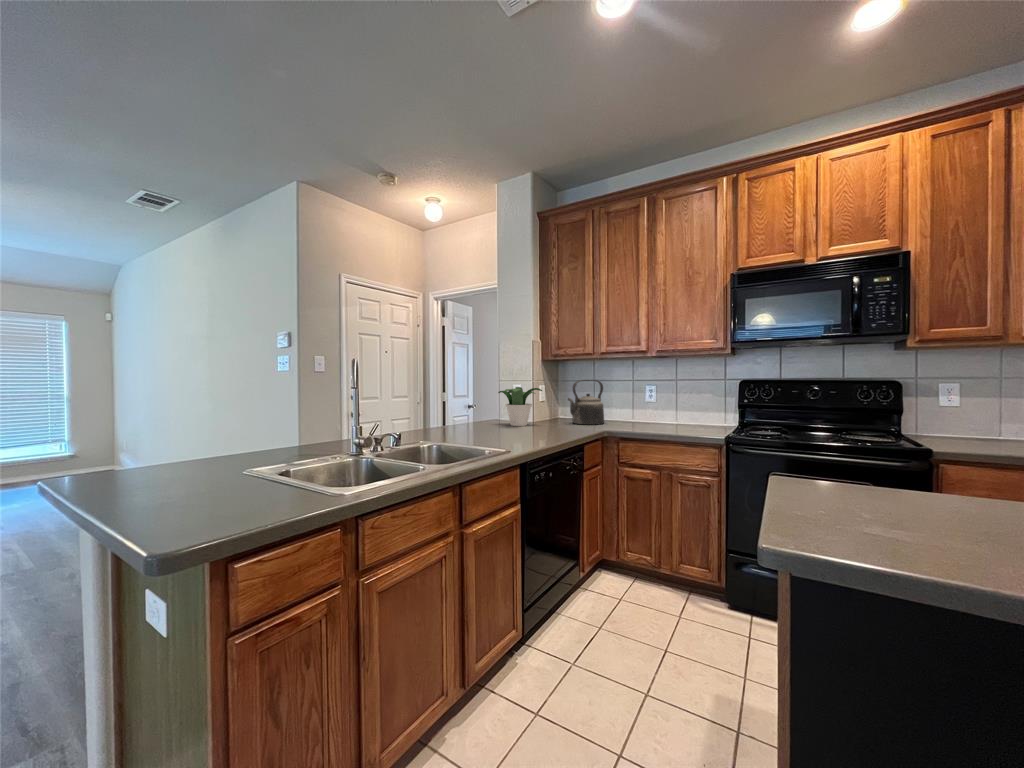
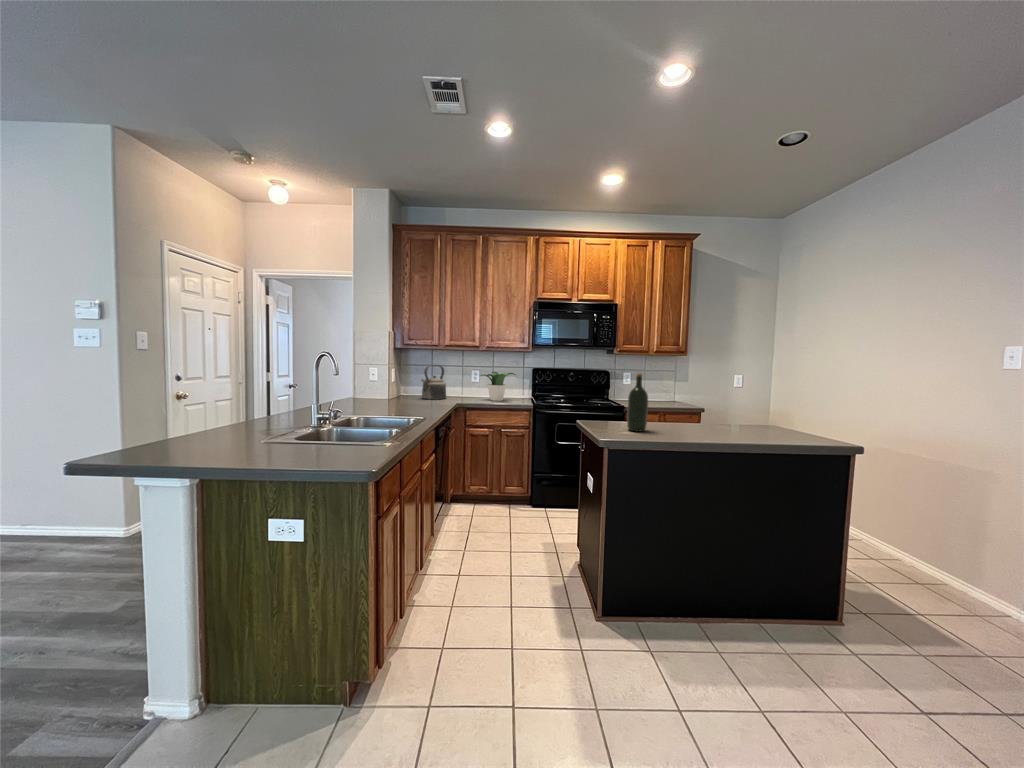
wine bottle: none [872,370,941,522] -> present [627,374,648,432]
potted plant: present [498,387,542,426] -> present [481,372,516,401]

